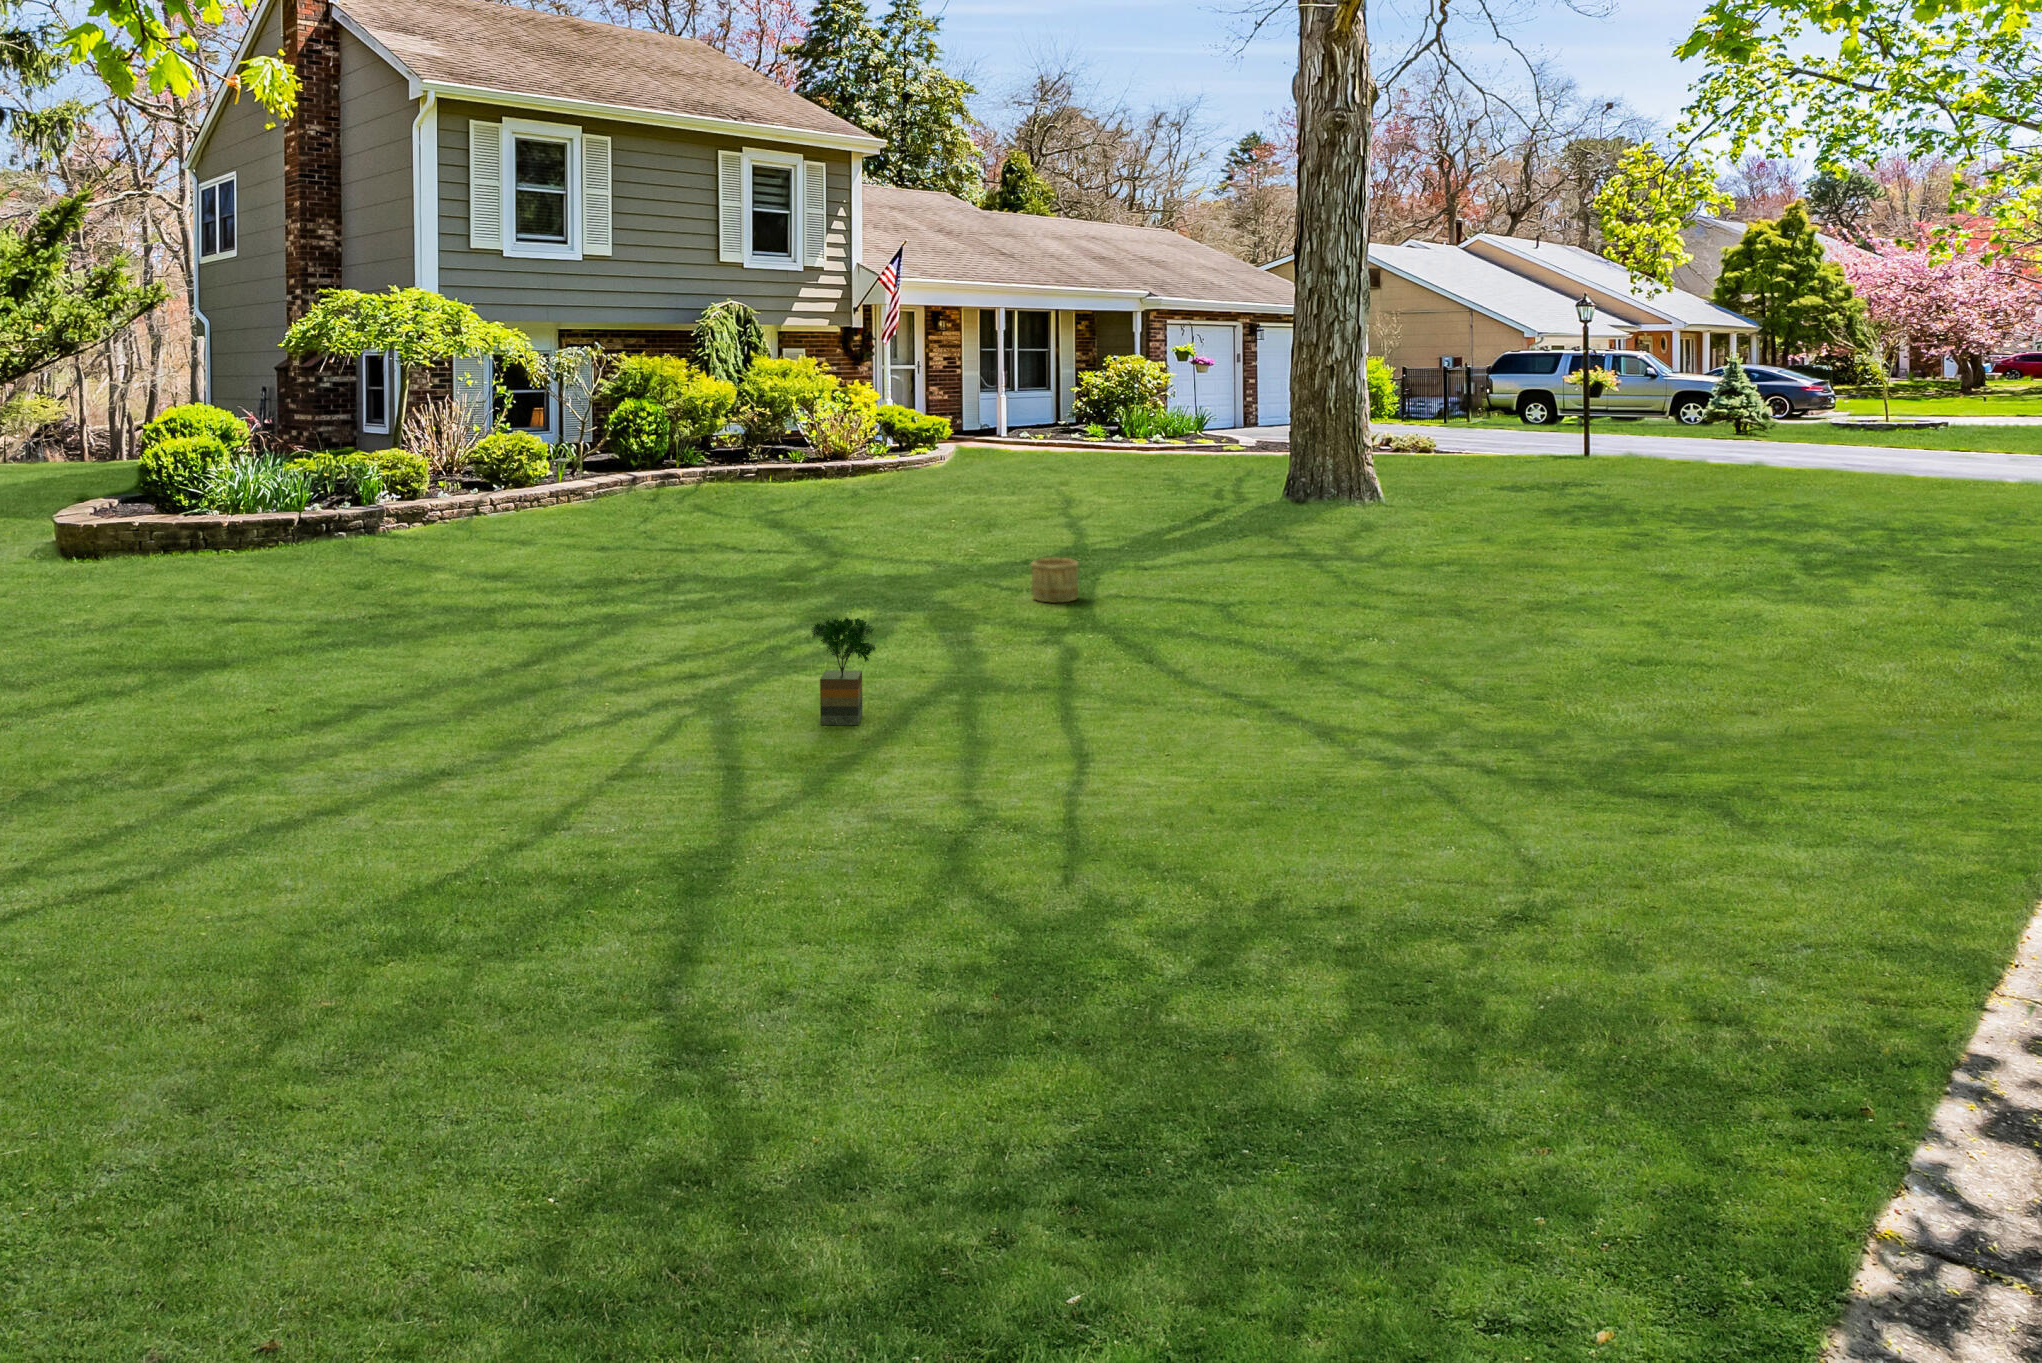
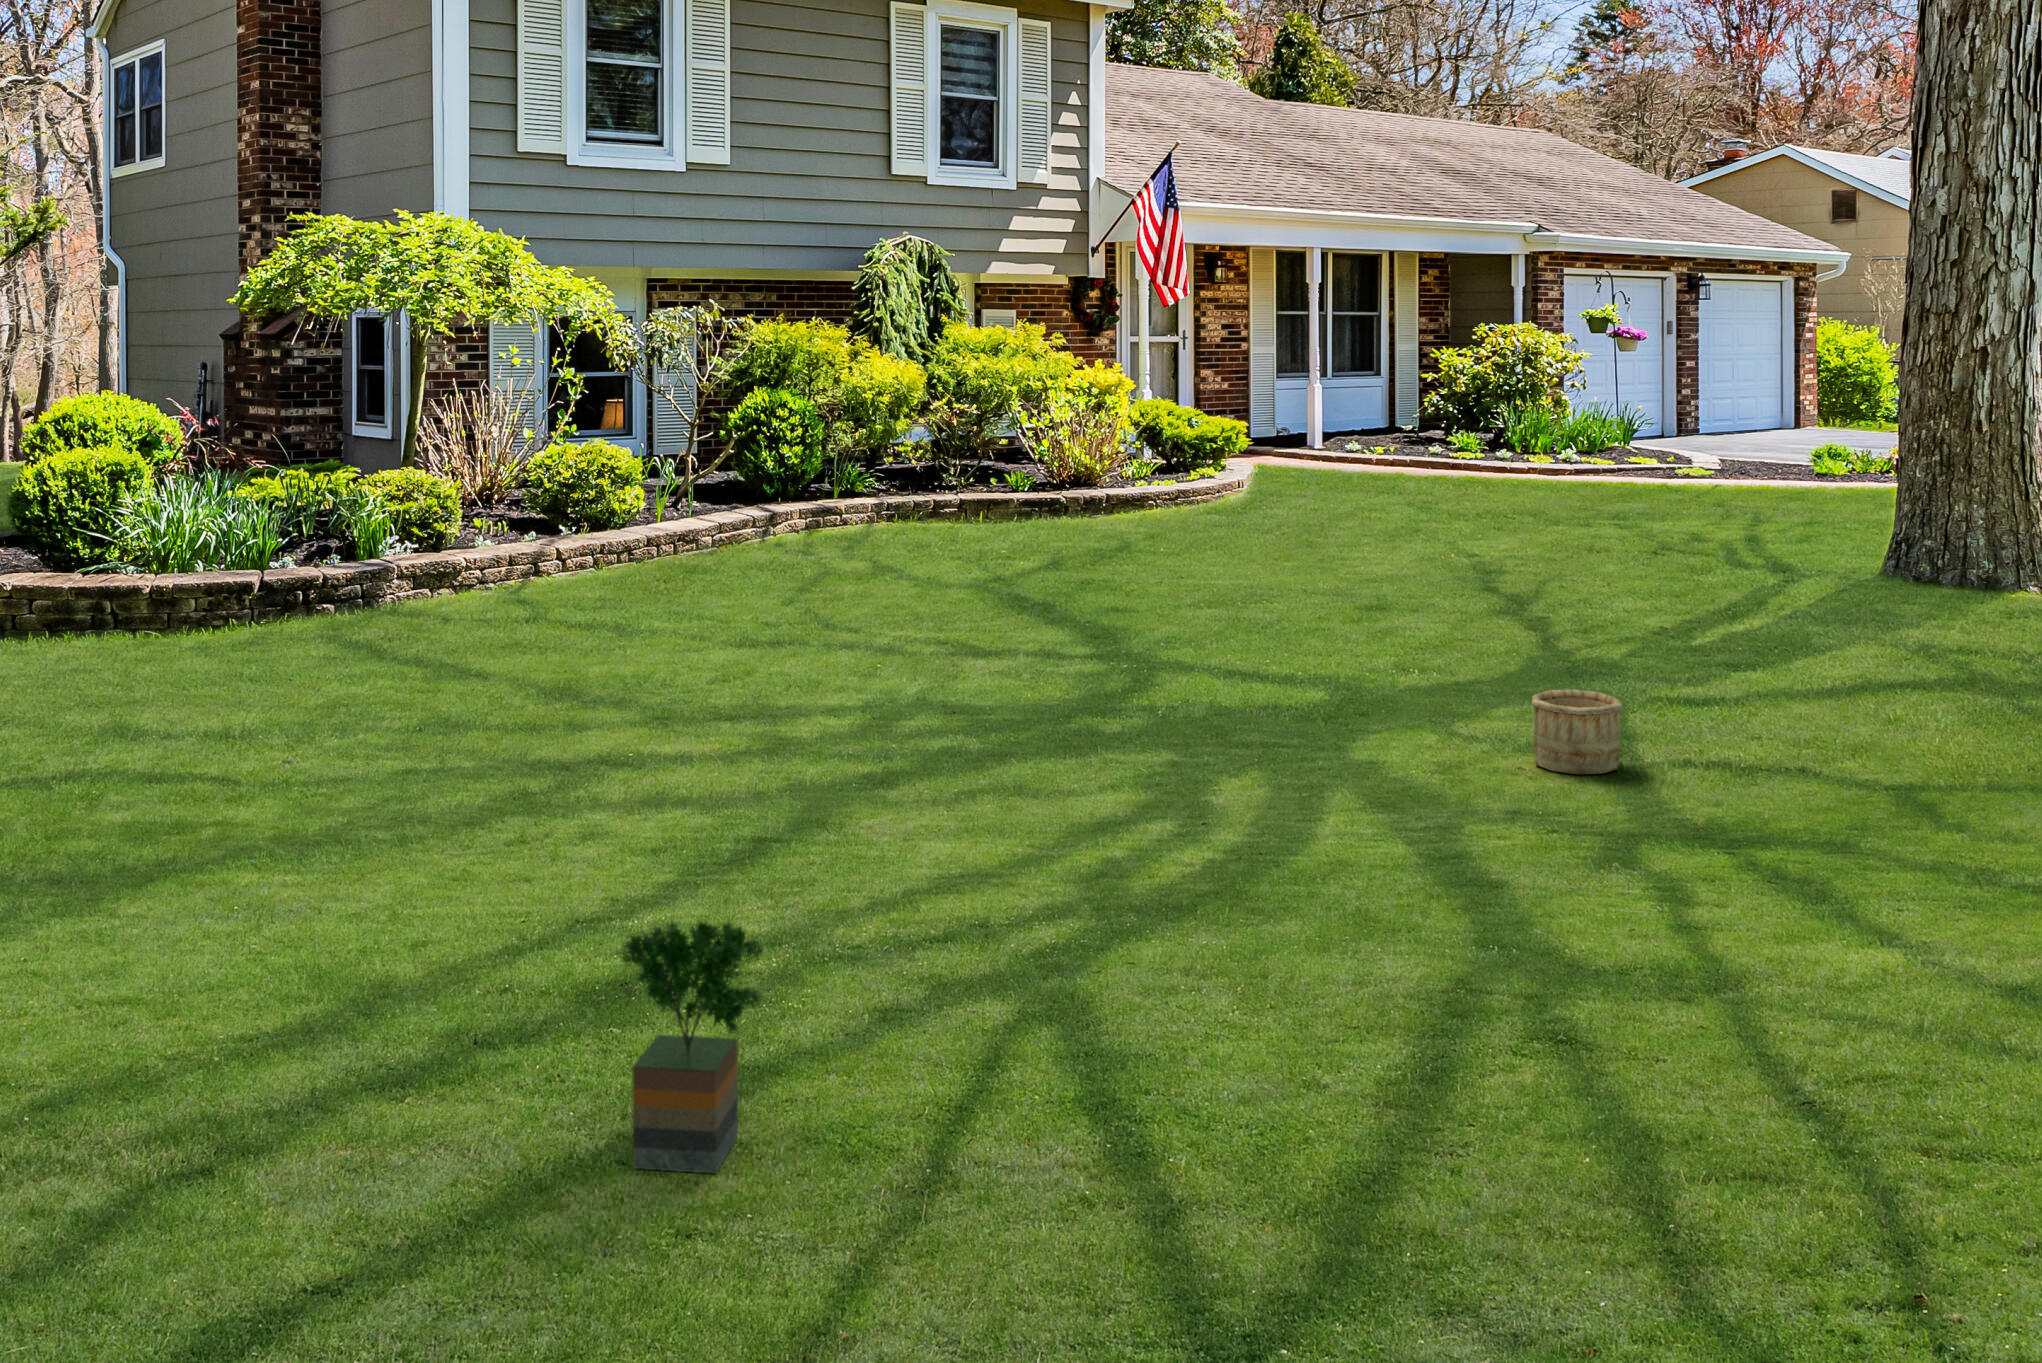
potted tree: present [811,617,876,725] -> present [618,921,763,1174]

